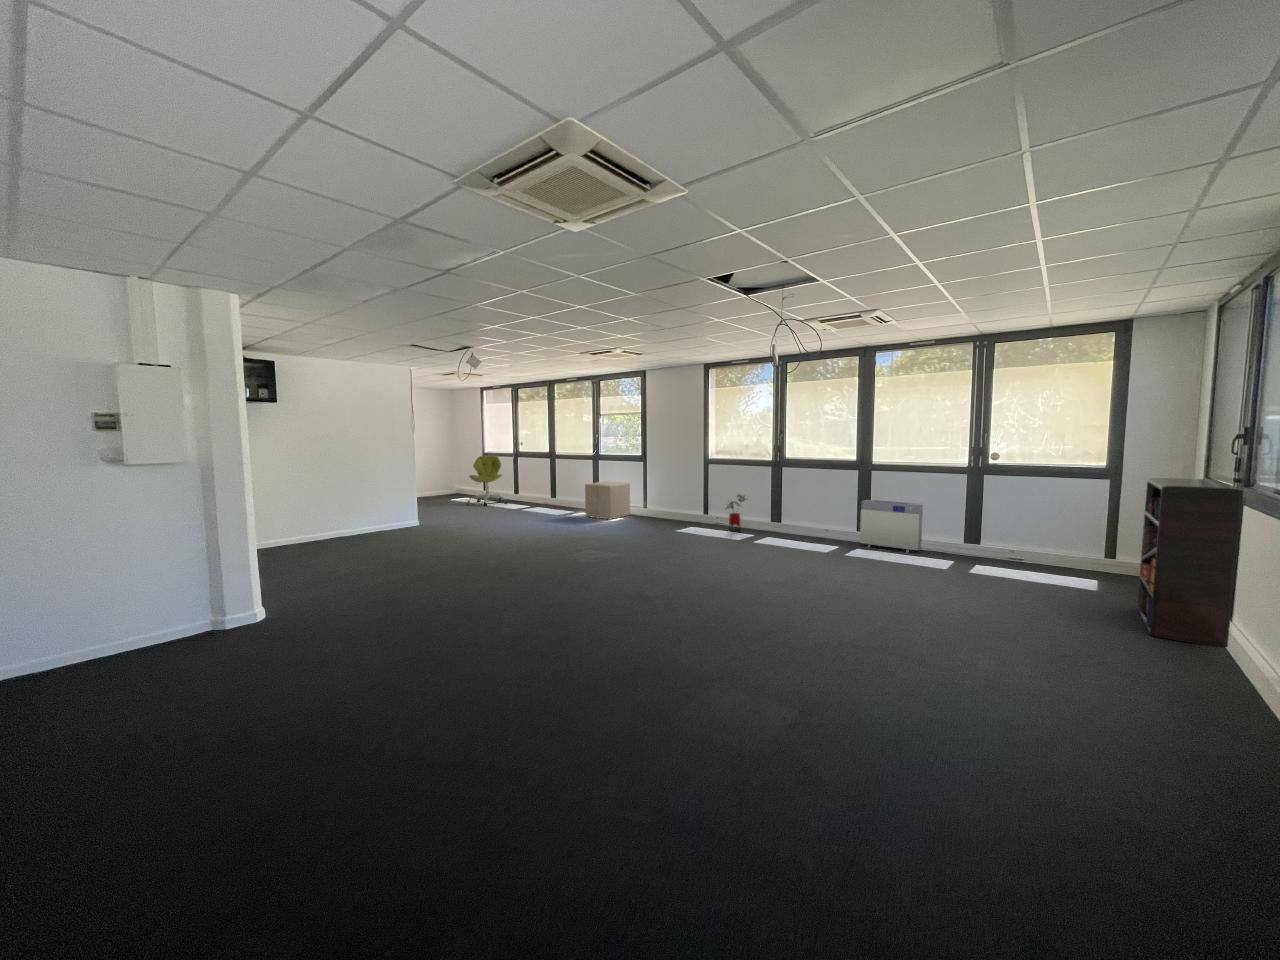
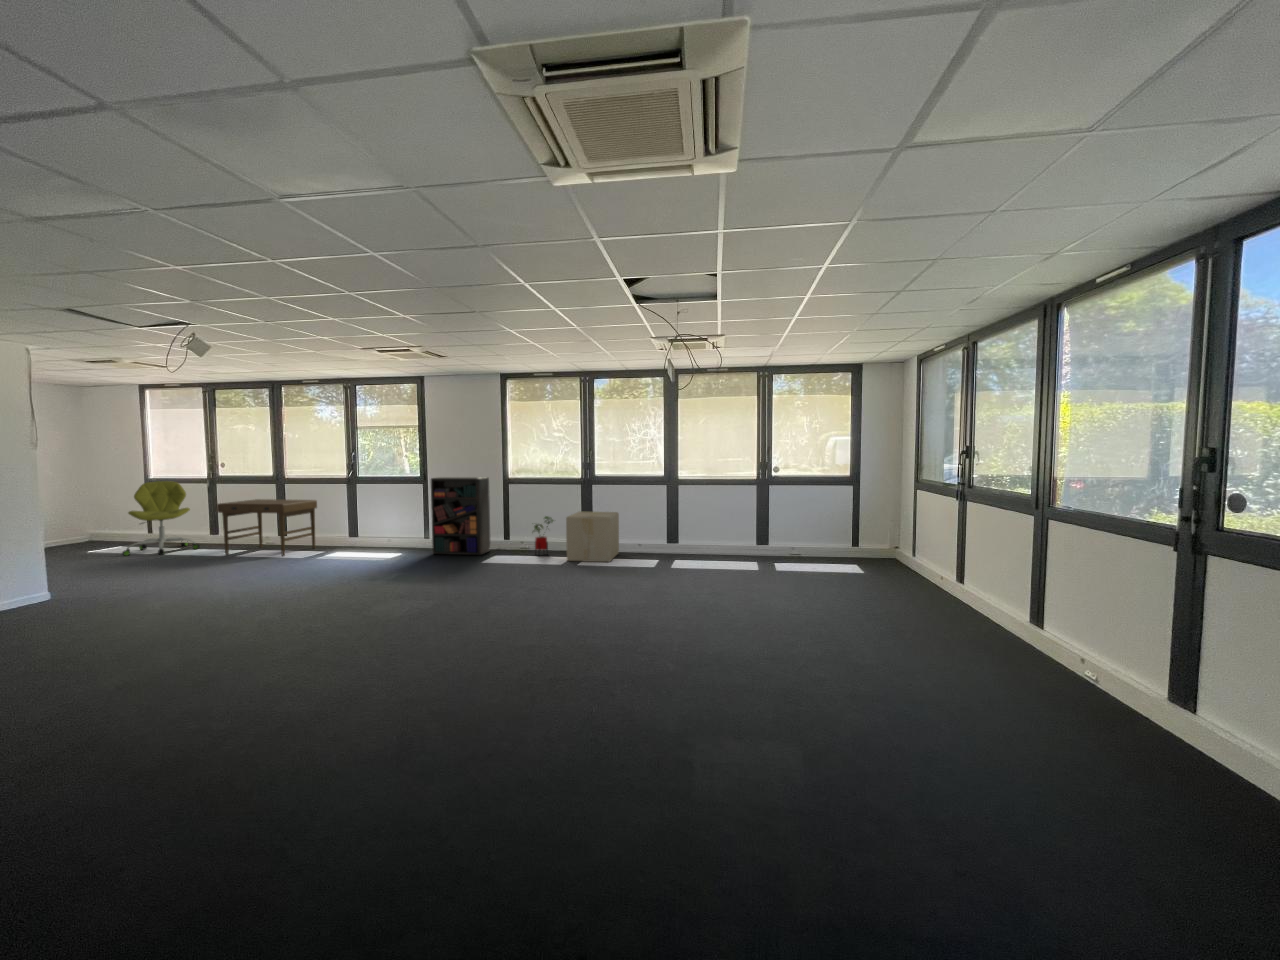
desk: none [514,470,575,513] -> present [217,499,317,556]
bookshelf: present [1137,478,1243,648] -> present [431,477,490,555]
cardboard box: present [585,481,630,520] -> present [566,512,619,562]
air purifier: present [860,500,923,552] -> none [673,514,725,561]

